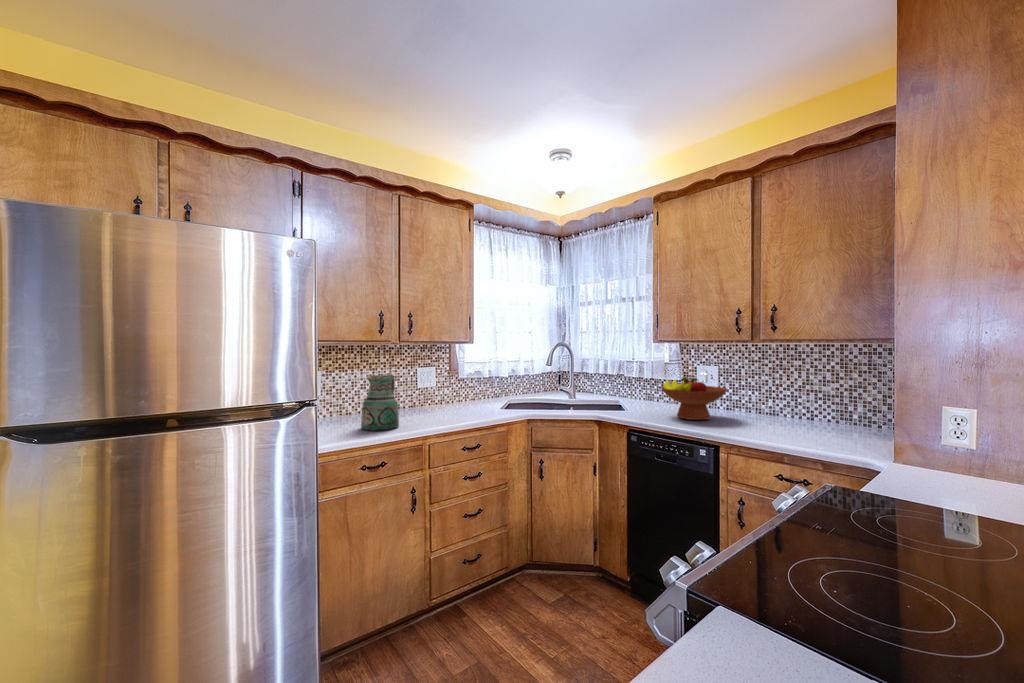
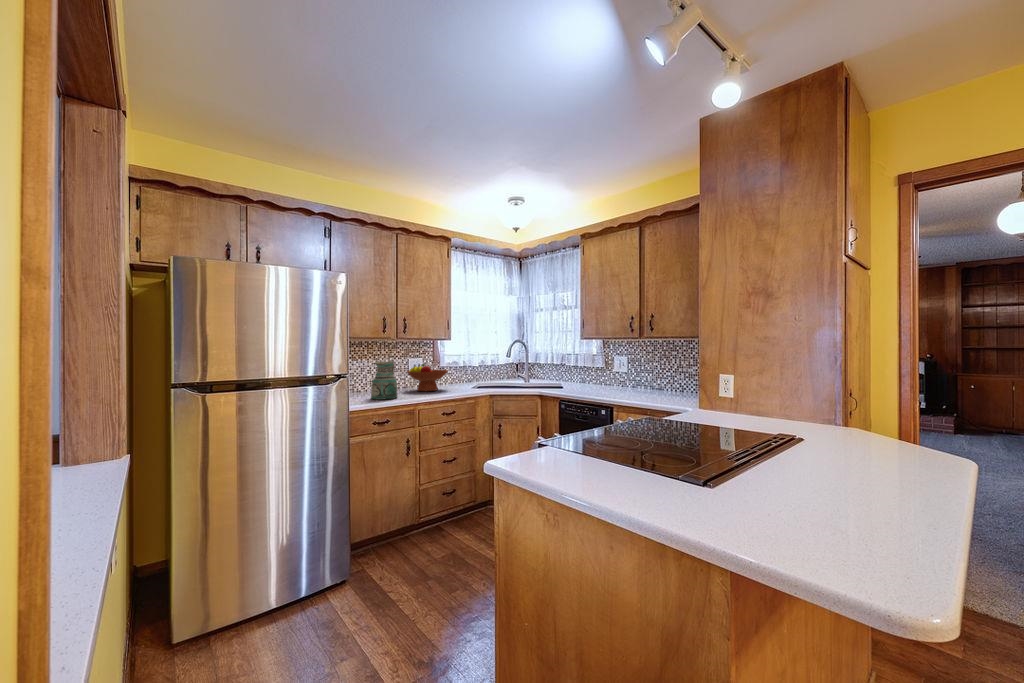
fruit bowl: present [661,377,728,420] -> present [407,364,448,391]

